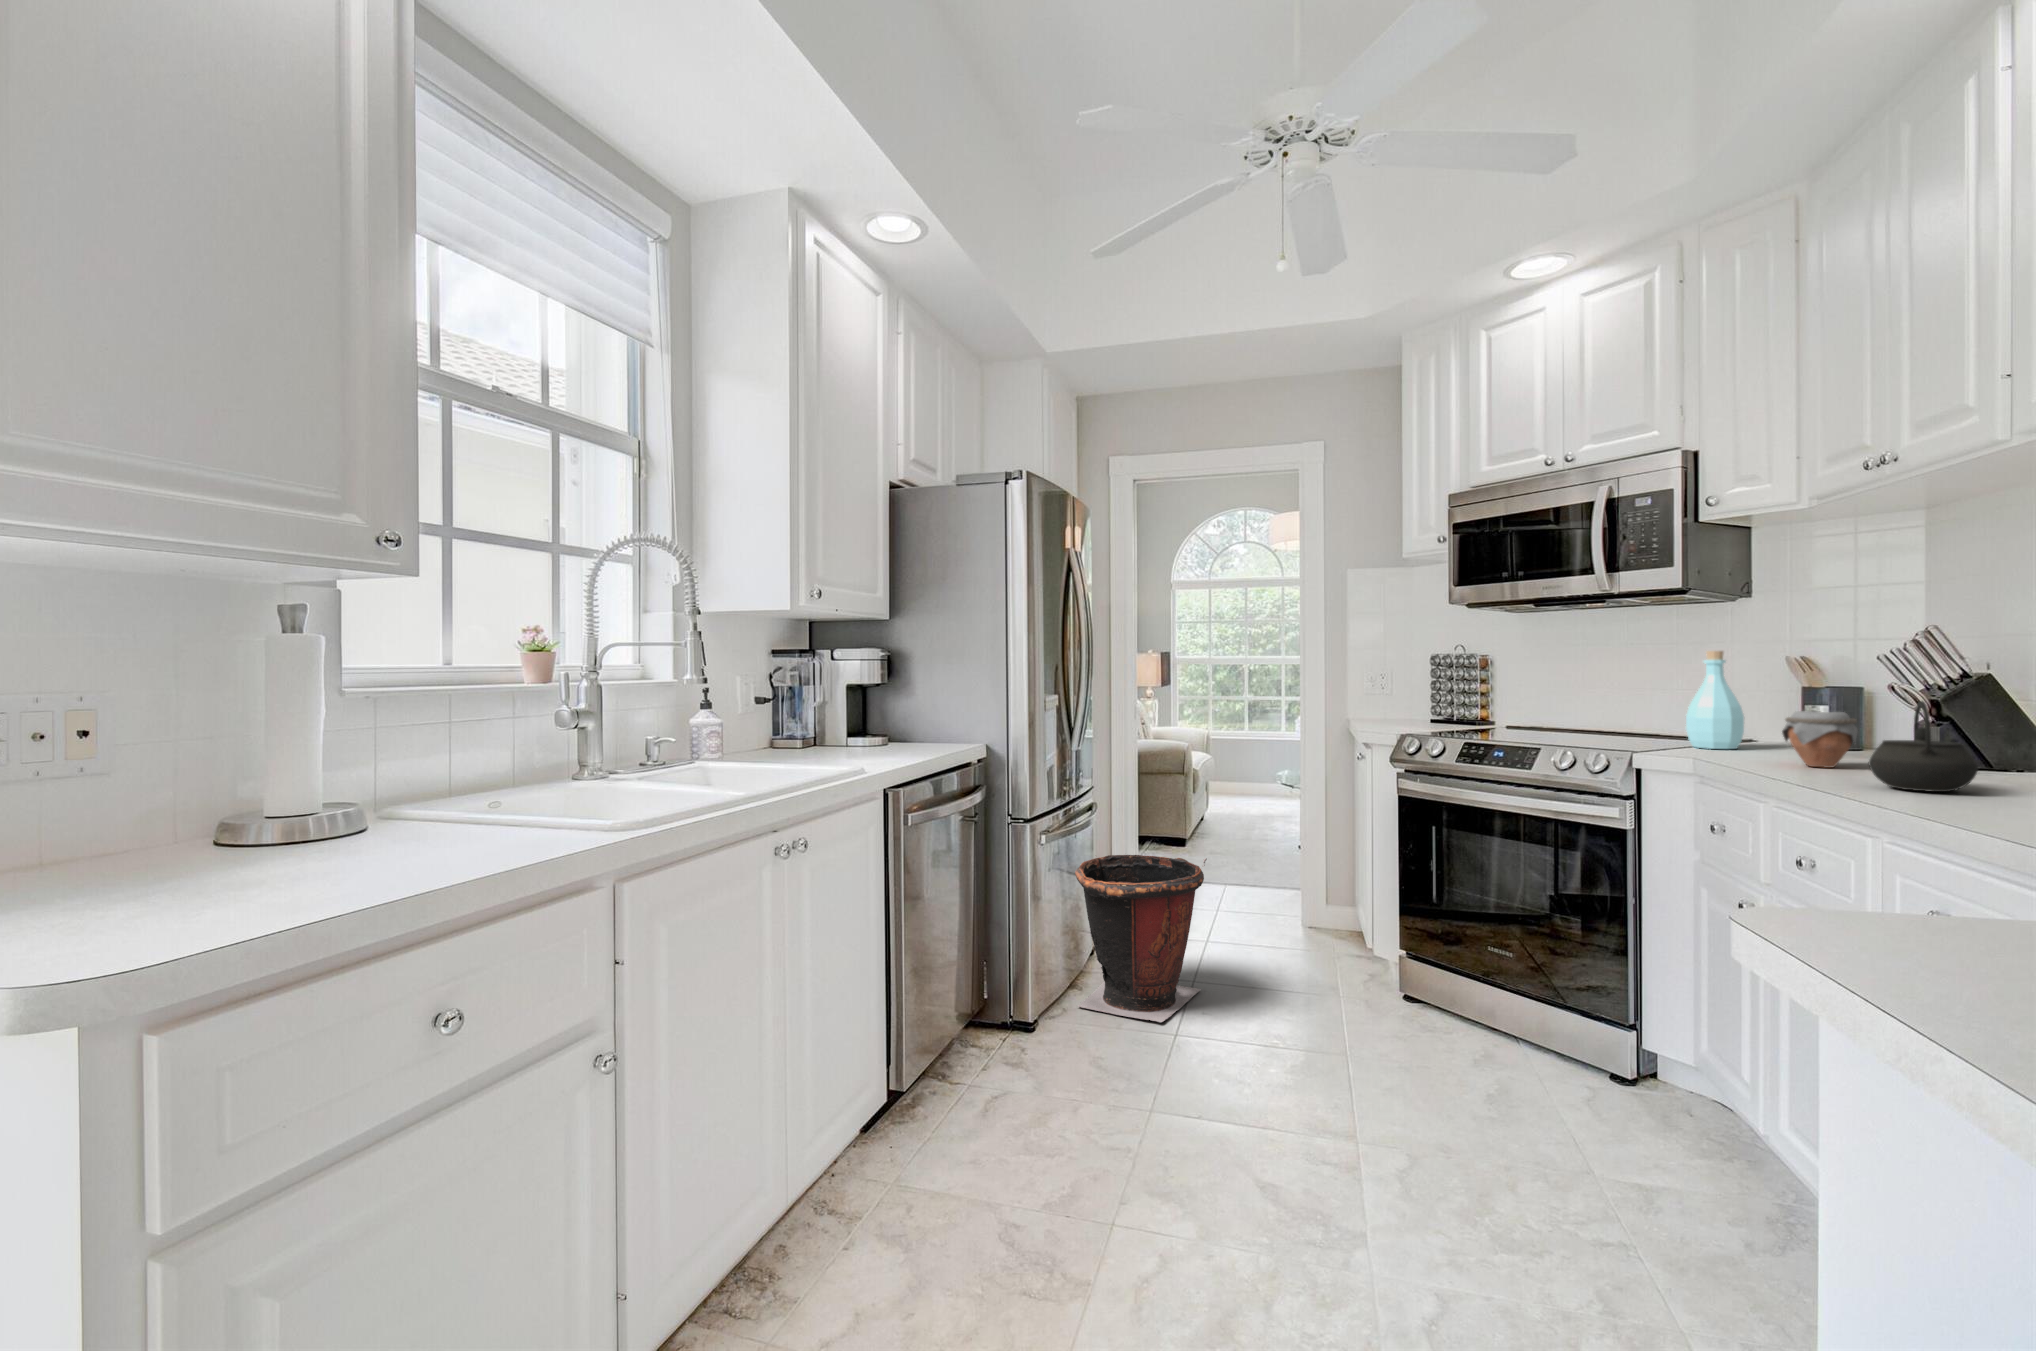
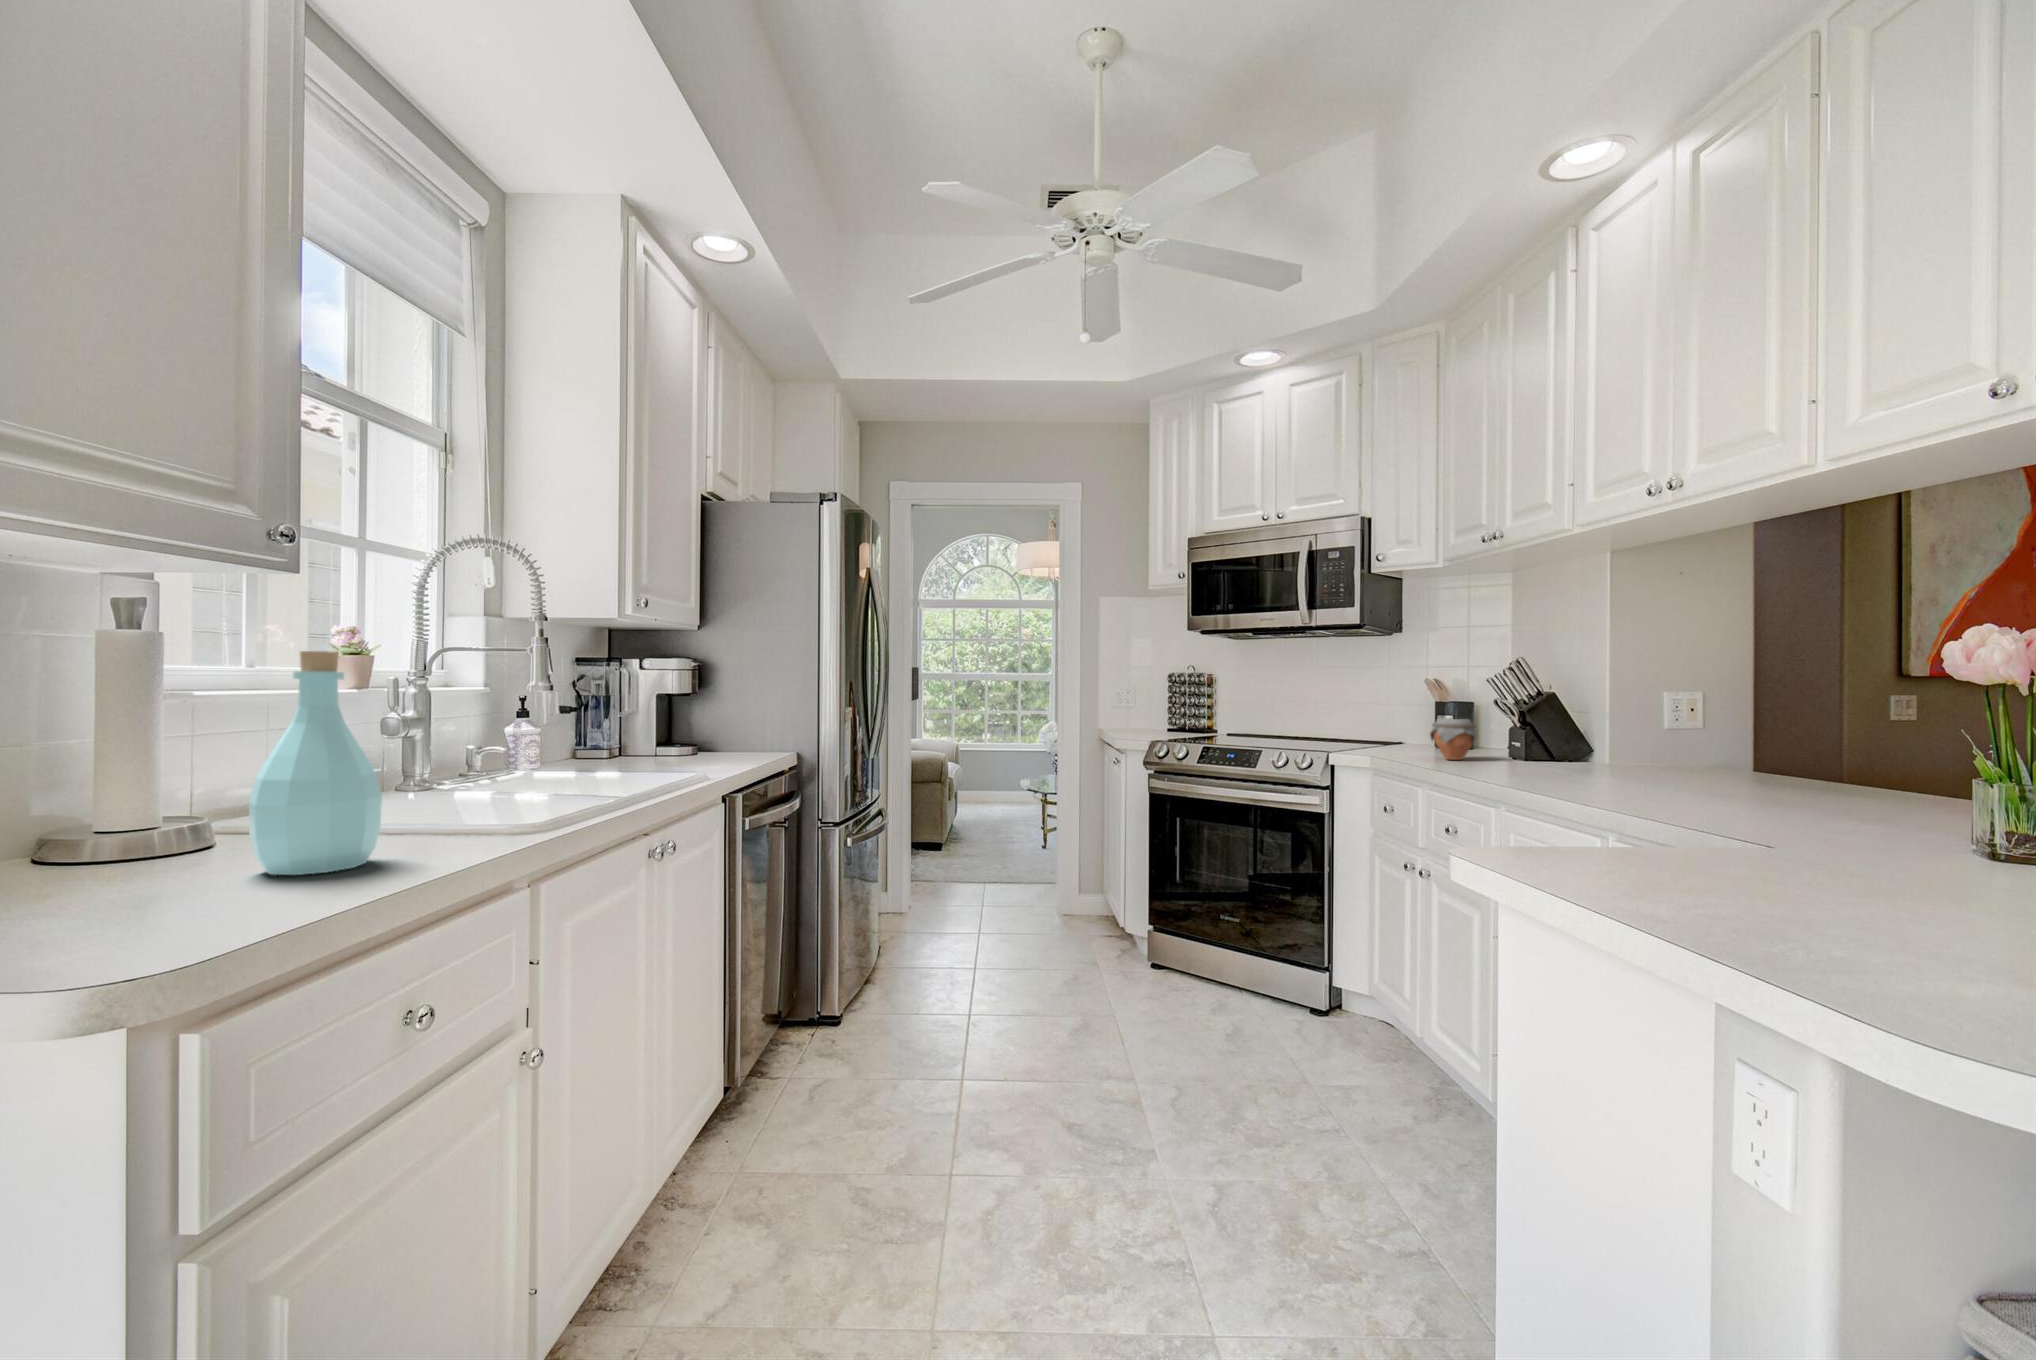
bottle: present [1686,651,1744,749] -> present [249,651,382,875]
kettle: present [1869,701,1978,792] -> none [1488,710,1552,774]
trash can: present [1075,855,1207,1022] -> none [875,846,994,1005]

